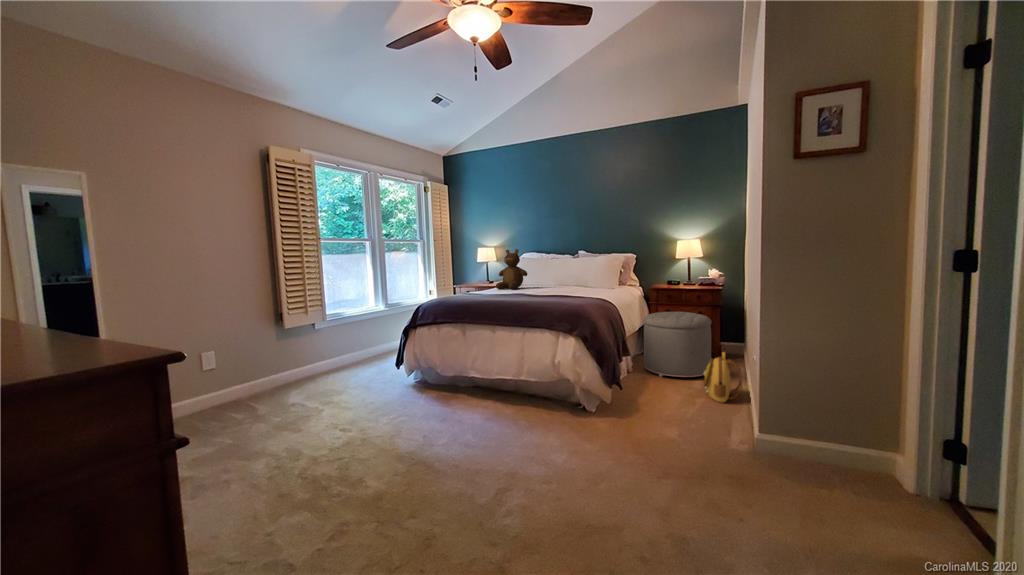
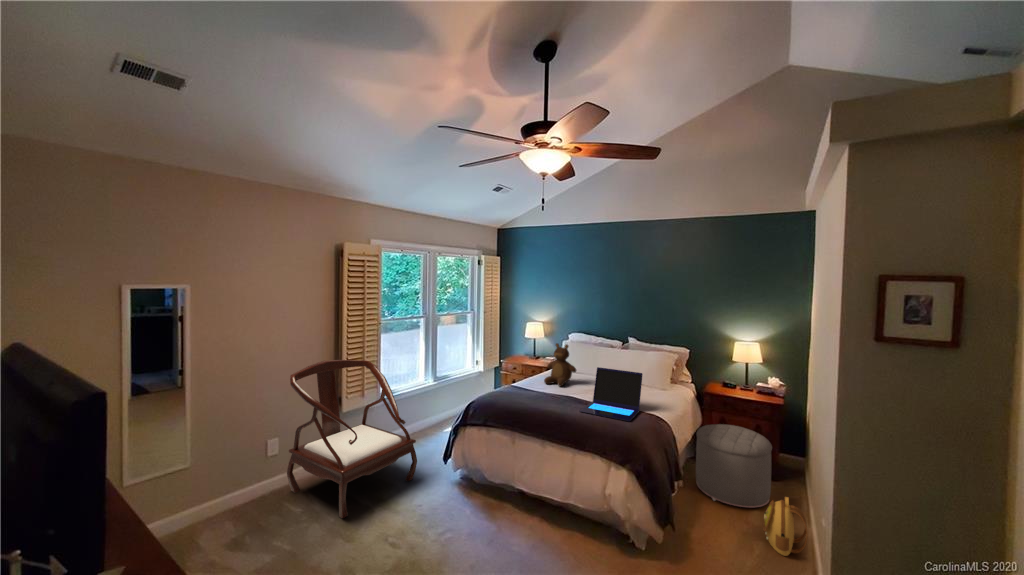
laptop: none [529,257,590,297] -> present [580,367,643,421]
armchair: none [219,270,368,415] -> present [287,360,417,519]

